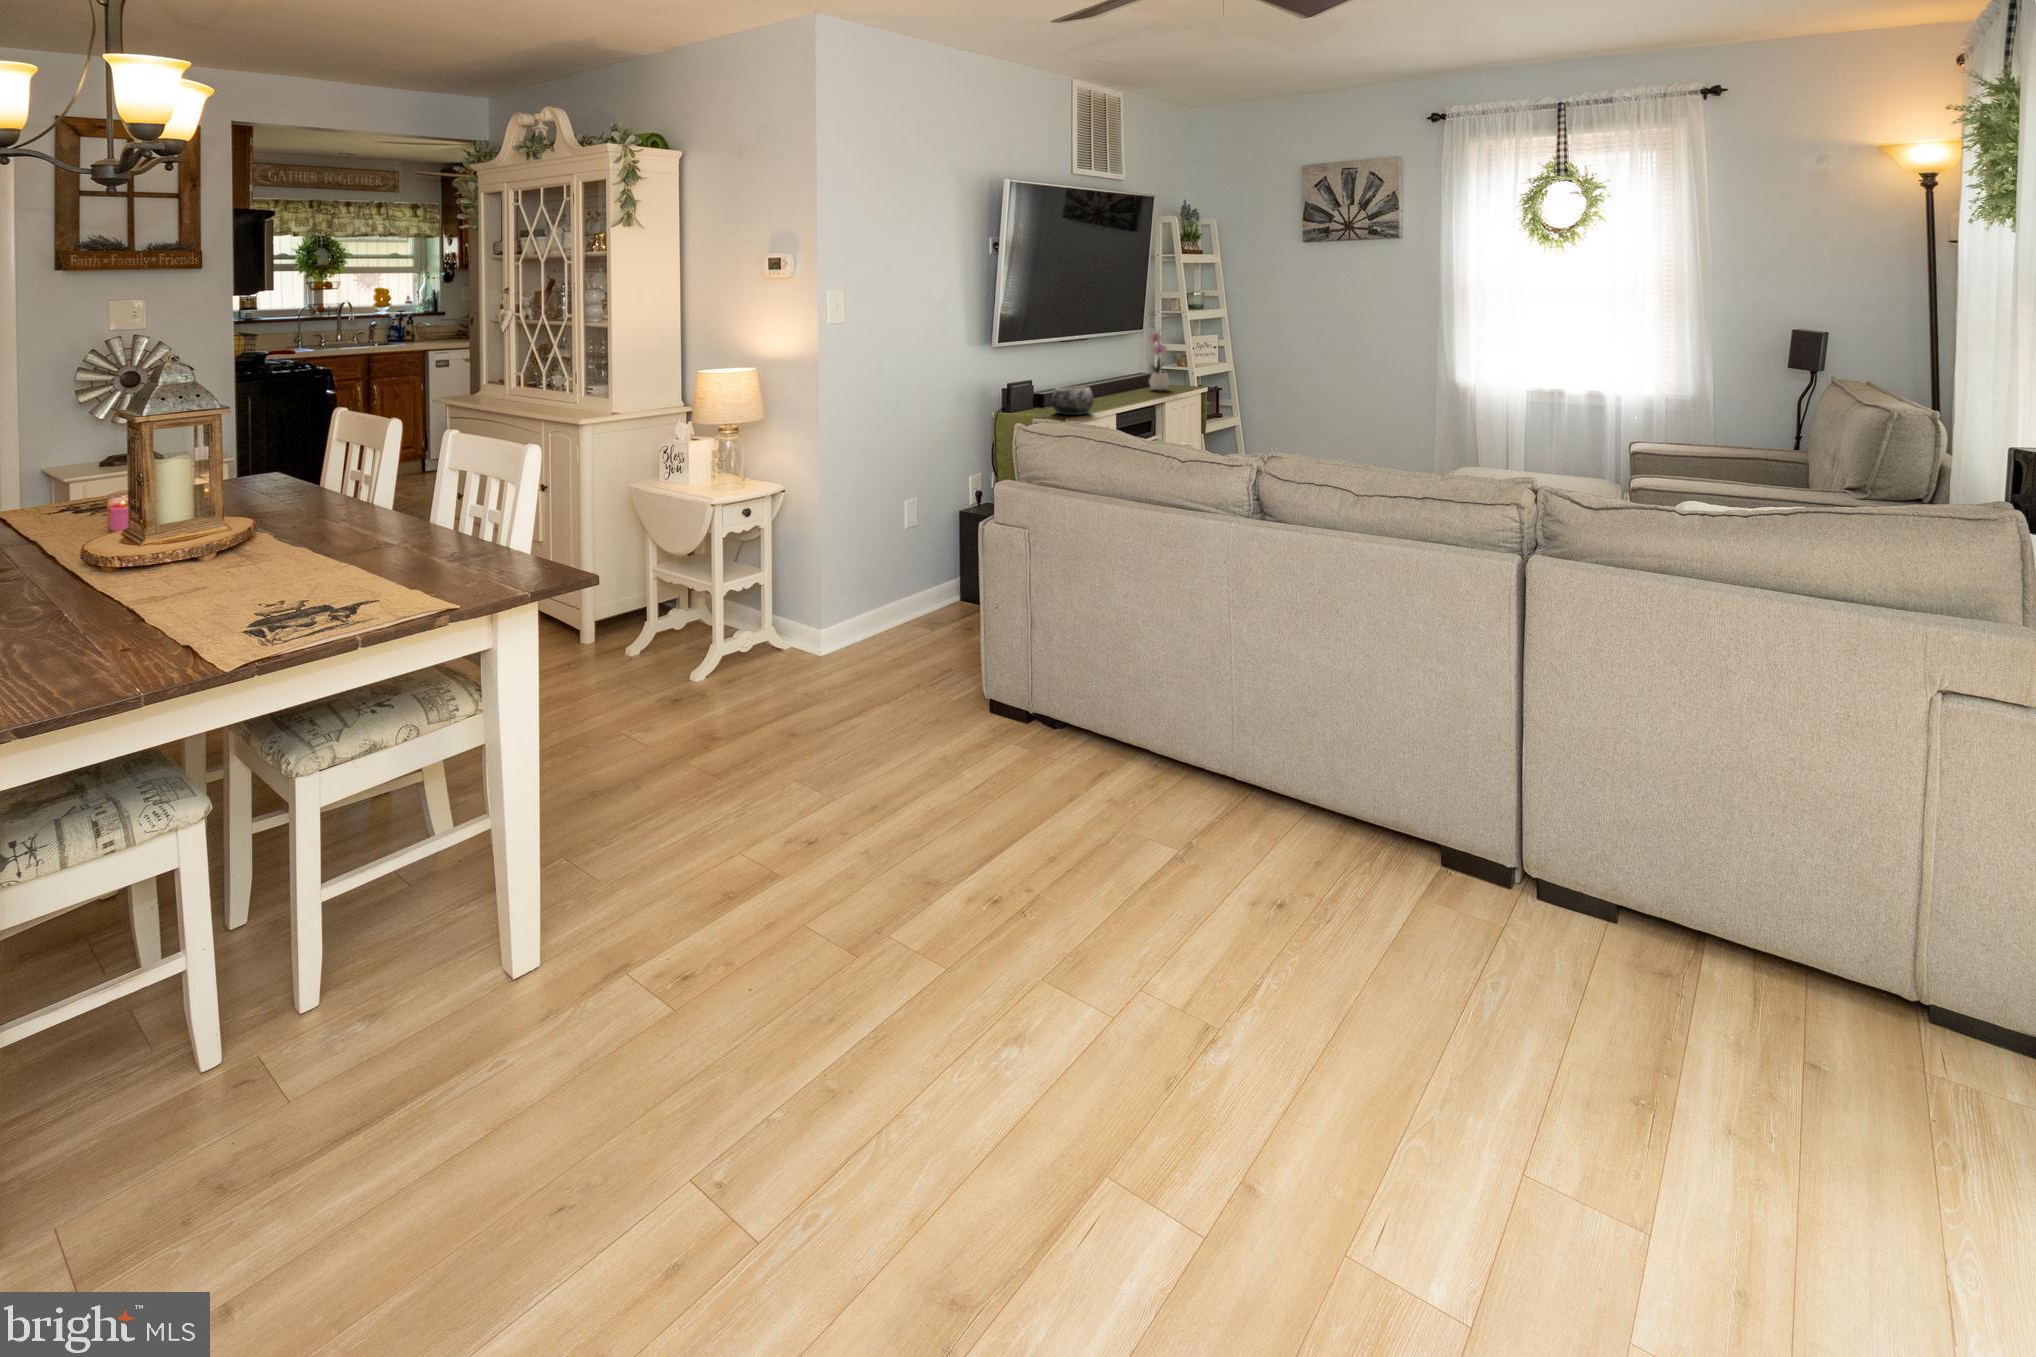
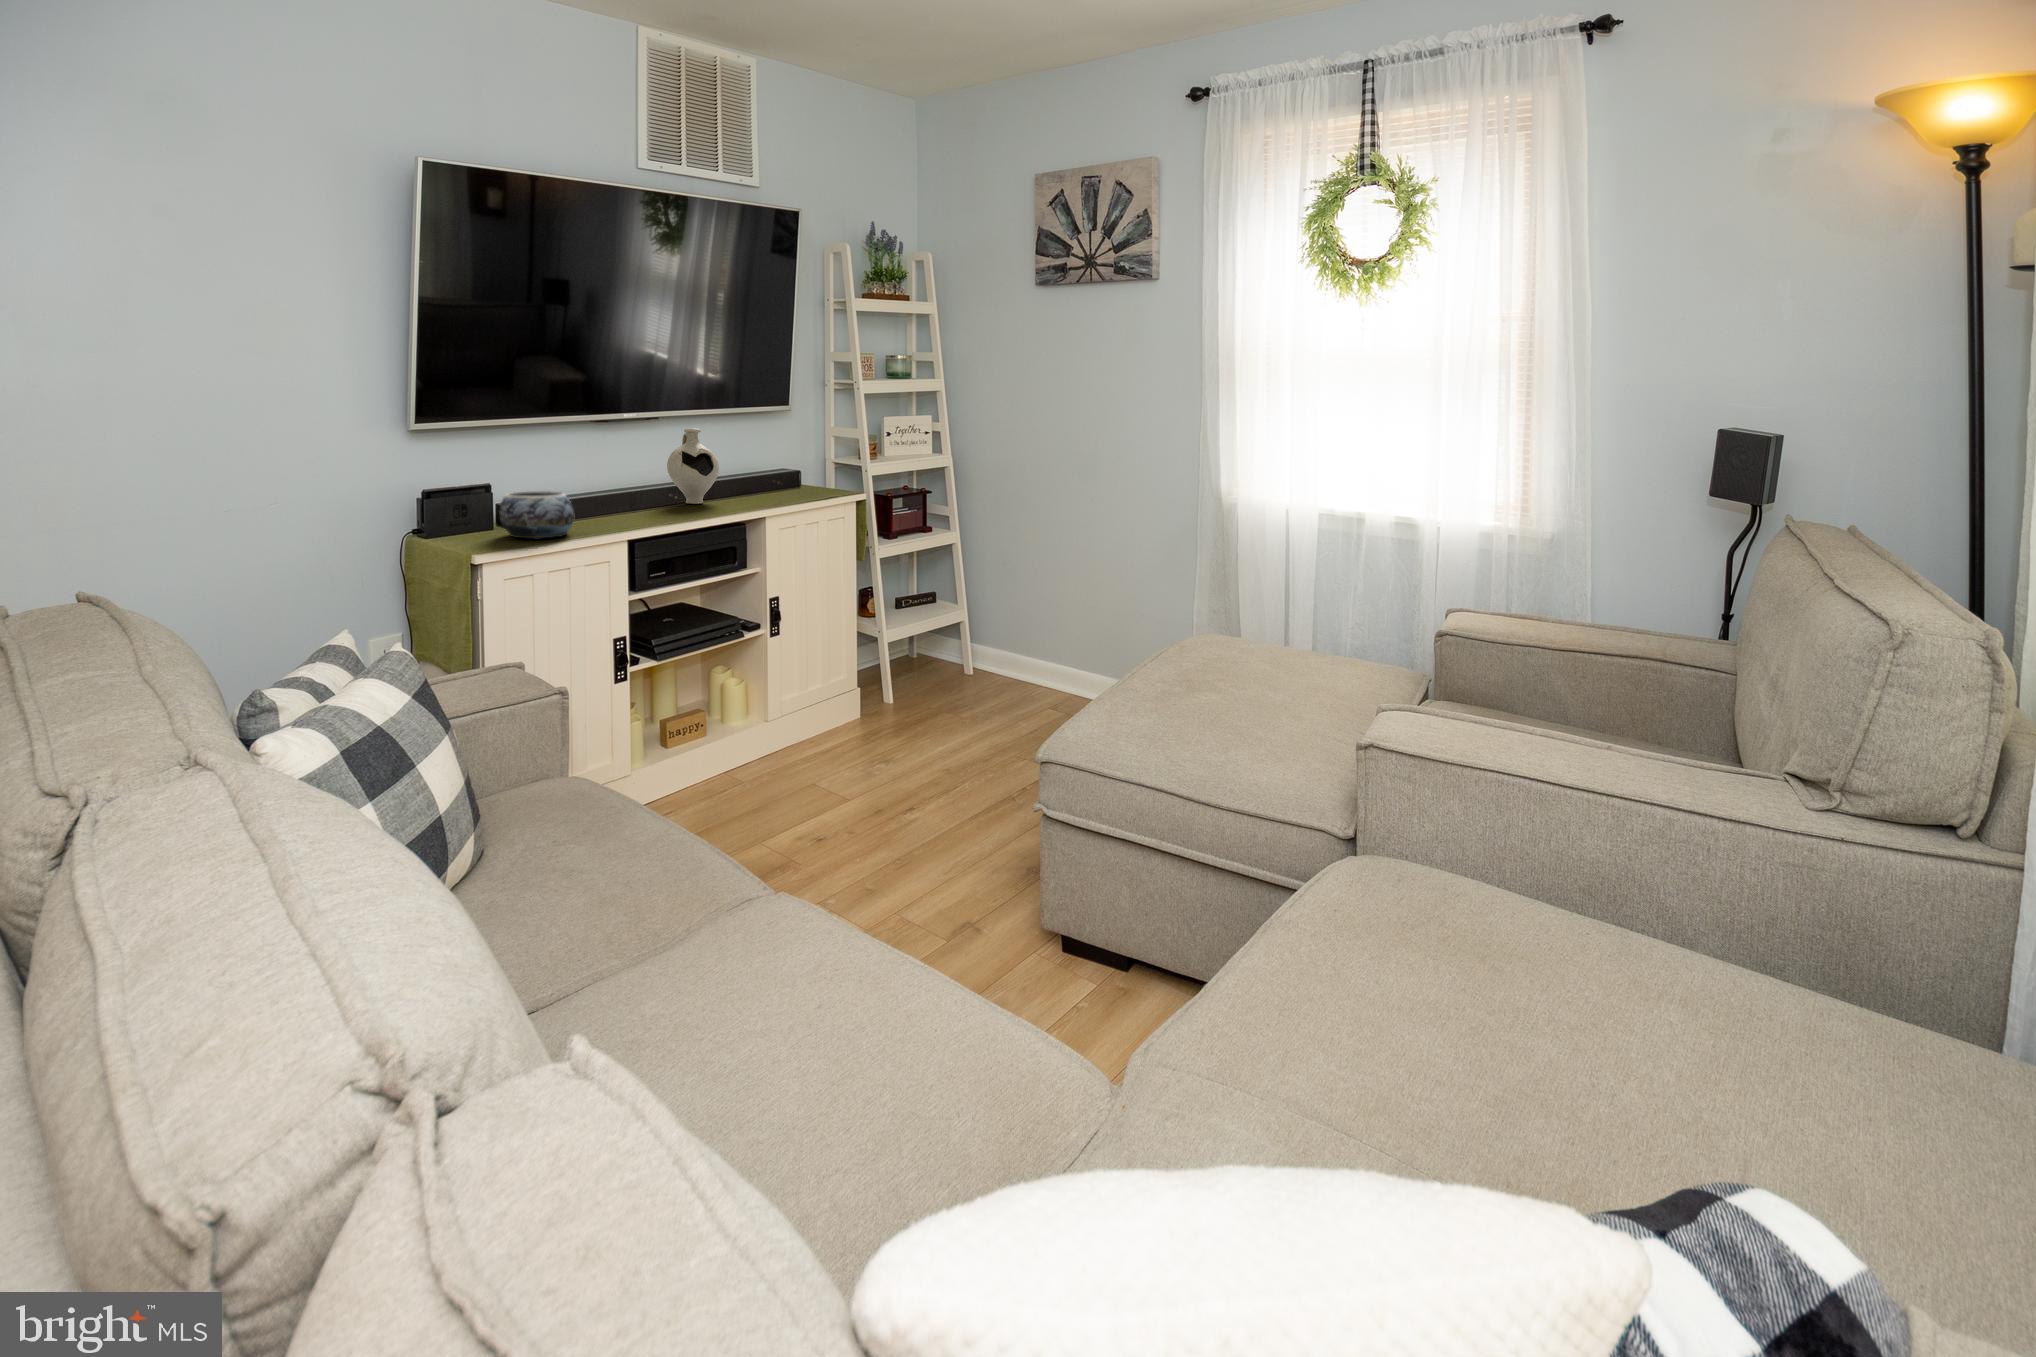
flower arrangement: present [1149,327,1169,390] -> none [758,395,804,497]
decorative vase: none [1099,346,1132,396] -> present [667,428,719,504]

